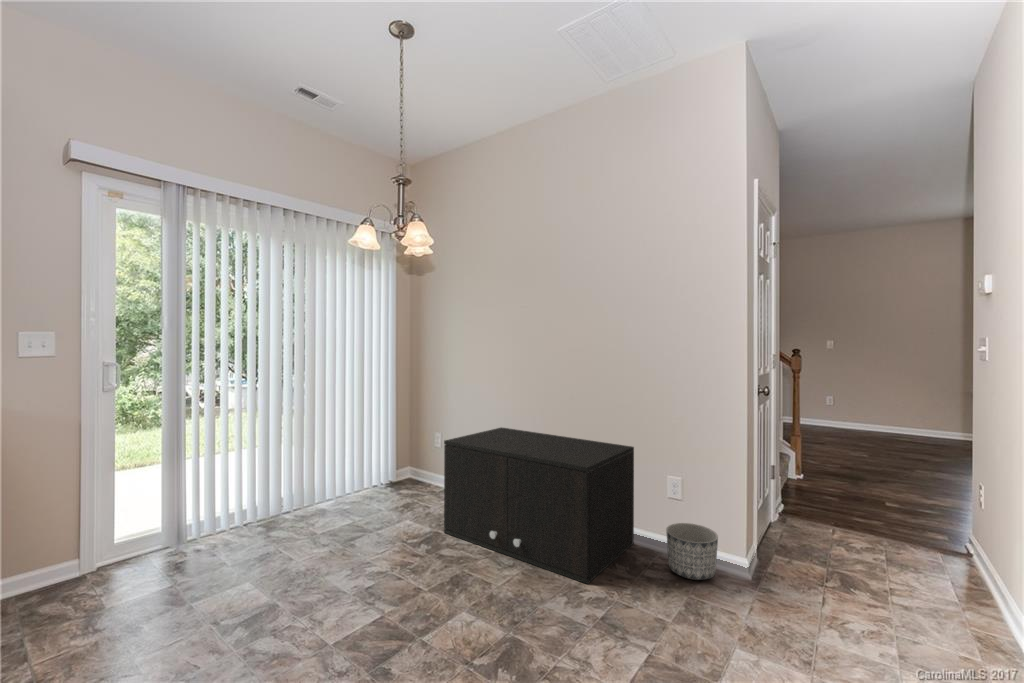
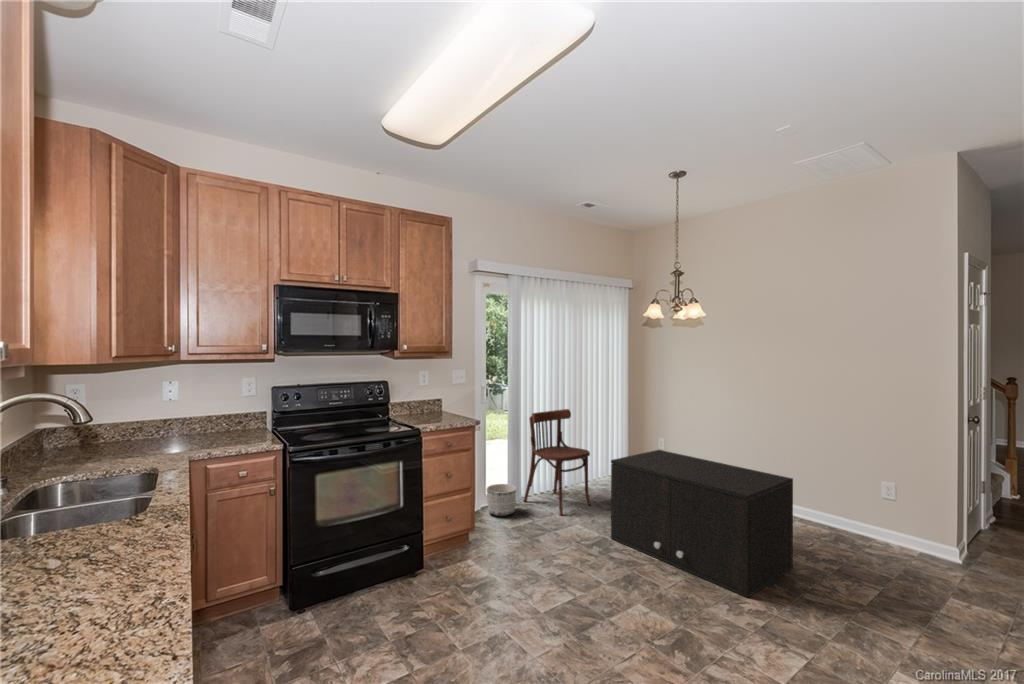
dining chair: none [348,388,429,511] -> present [523,409,591,515]
planter: present [666,523,718,580] -> present [487,484,516,516]

